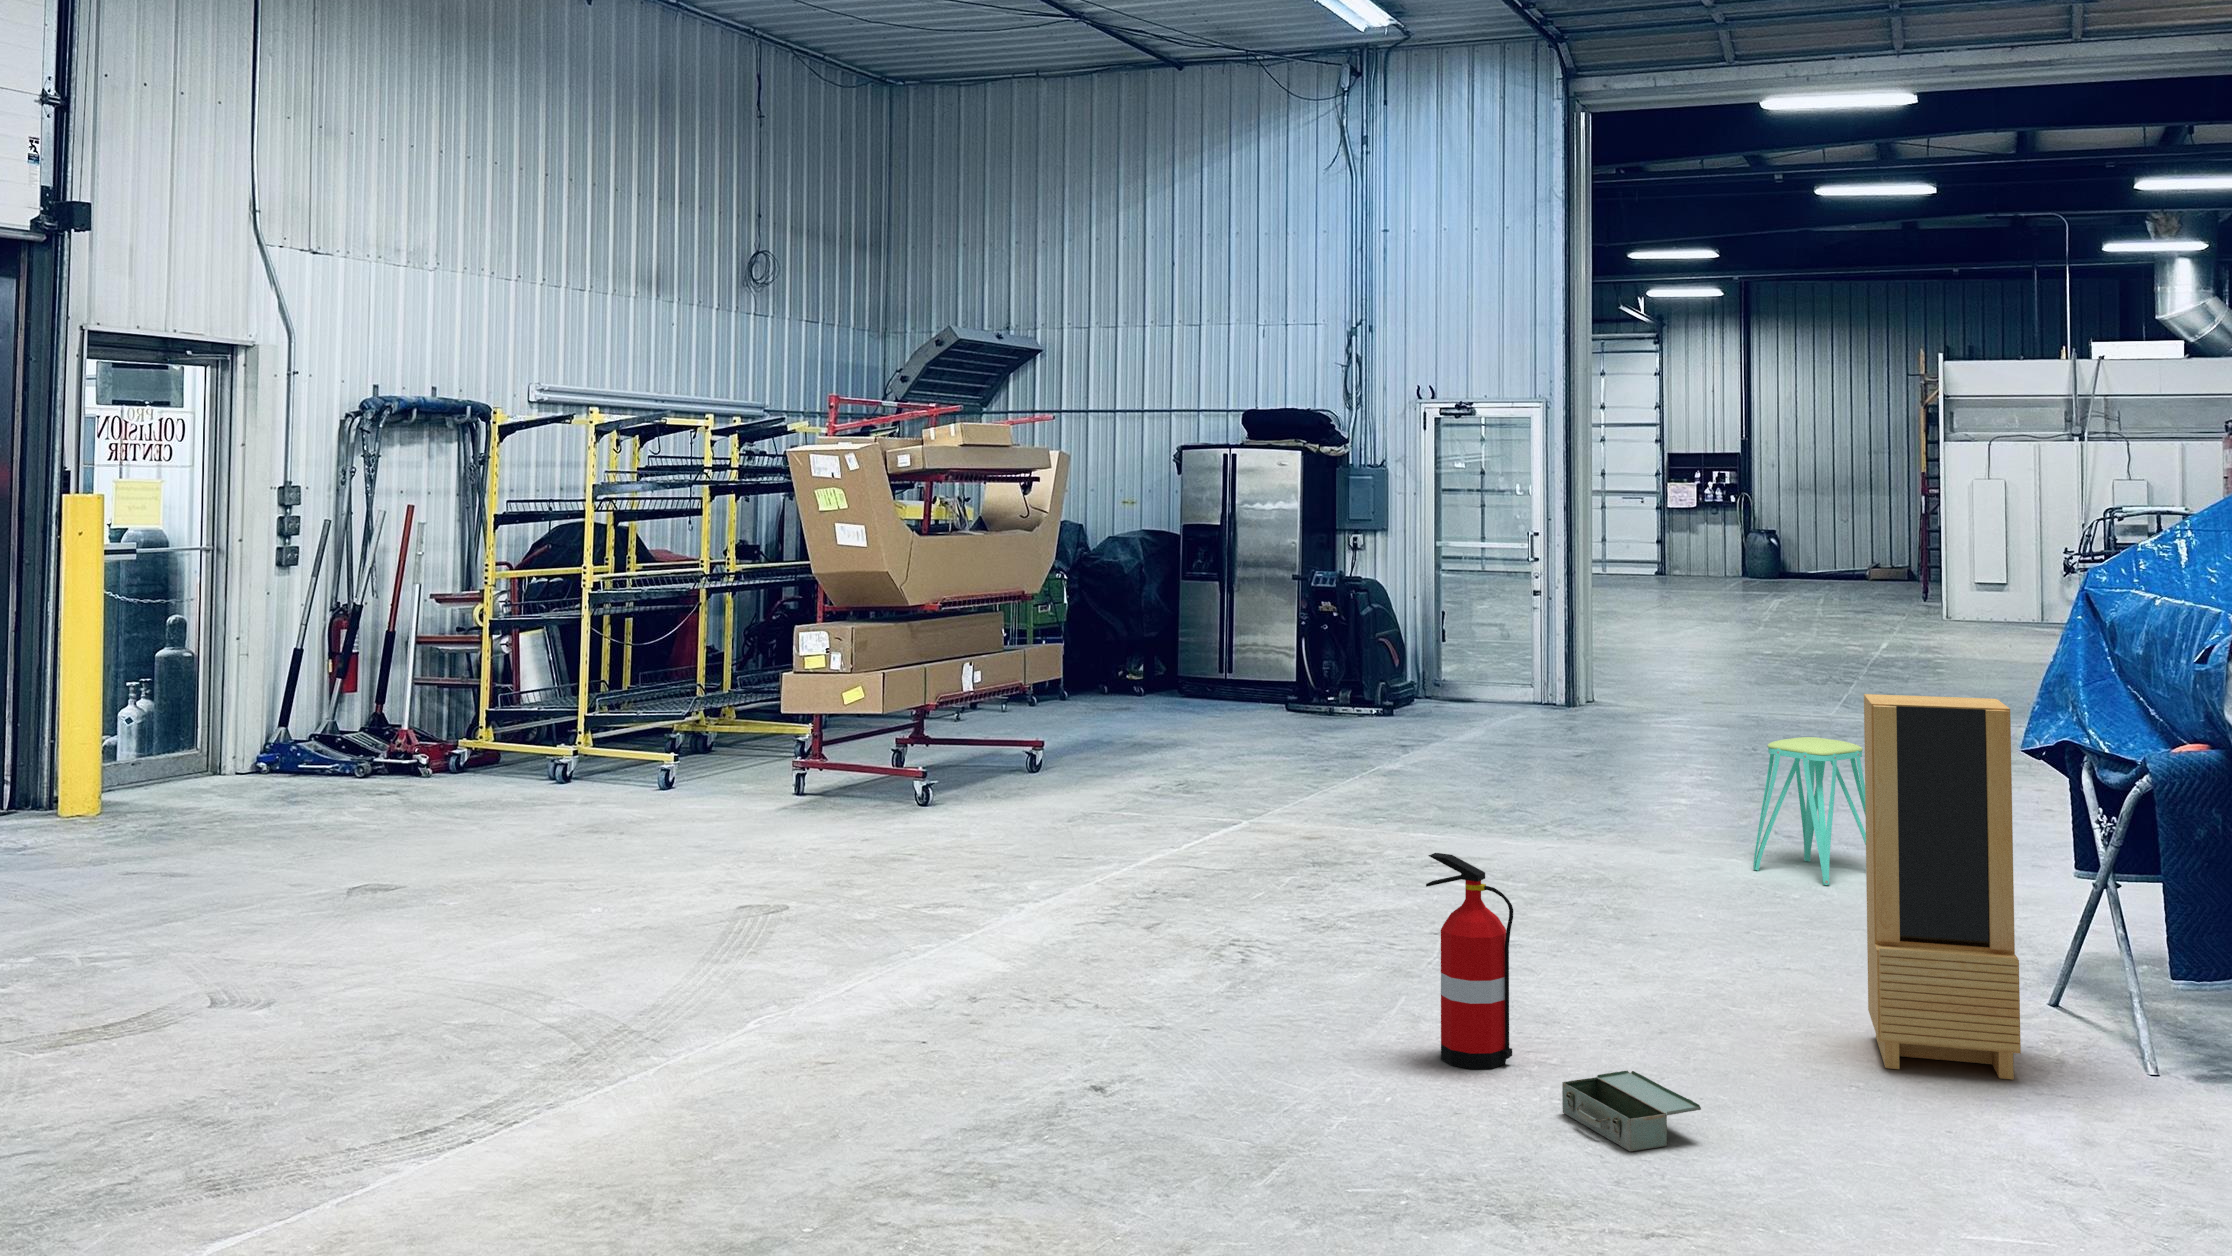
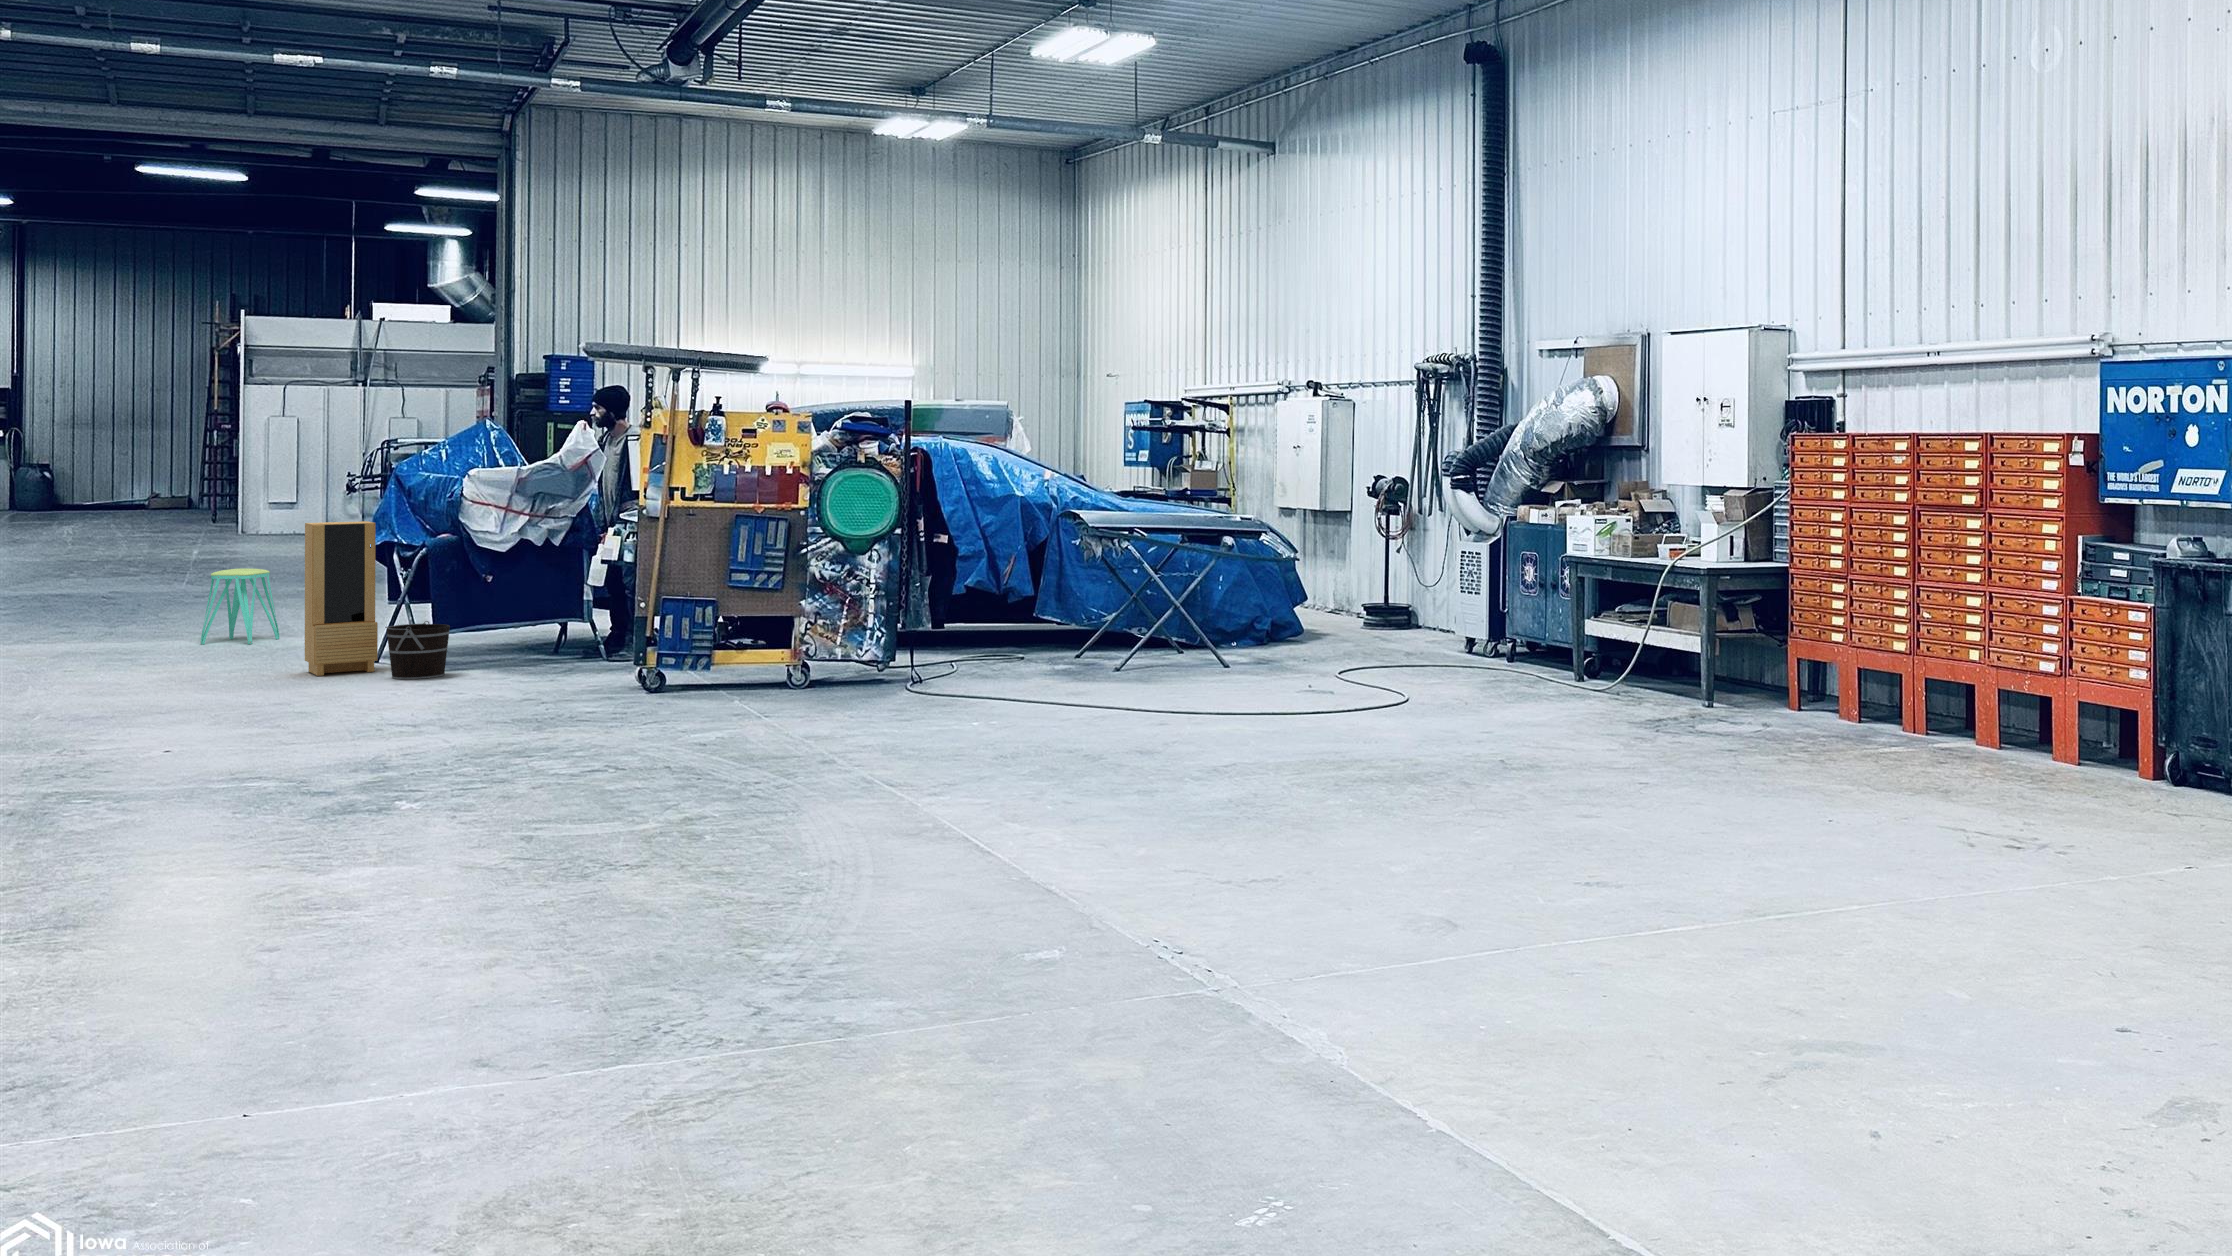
fire extinguisher: present [1426,853,1513,1069] -> none [85,606,138,699]
bucket: none [2030,987,2198,1167] -> present [385,621,450,679]
toolbox: present [1562,1071,1701,1151] -> none [178,680,248,700]

